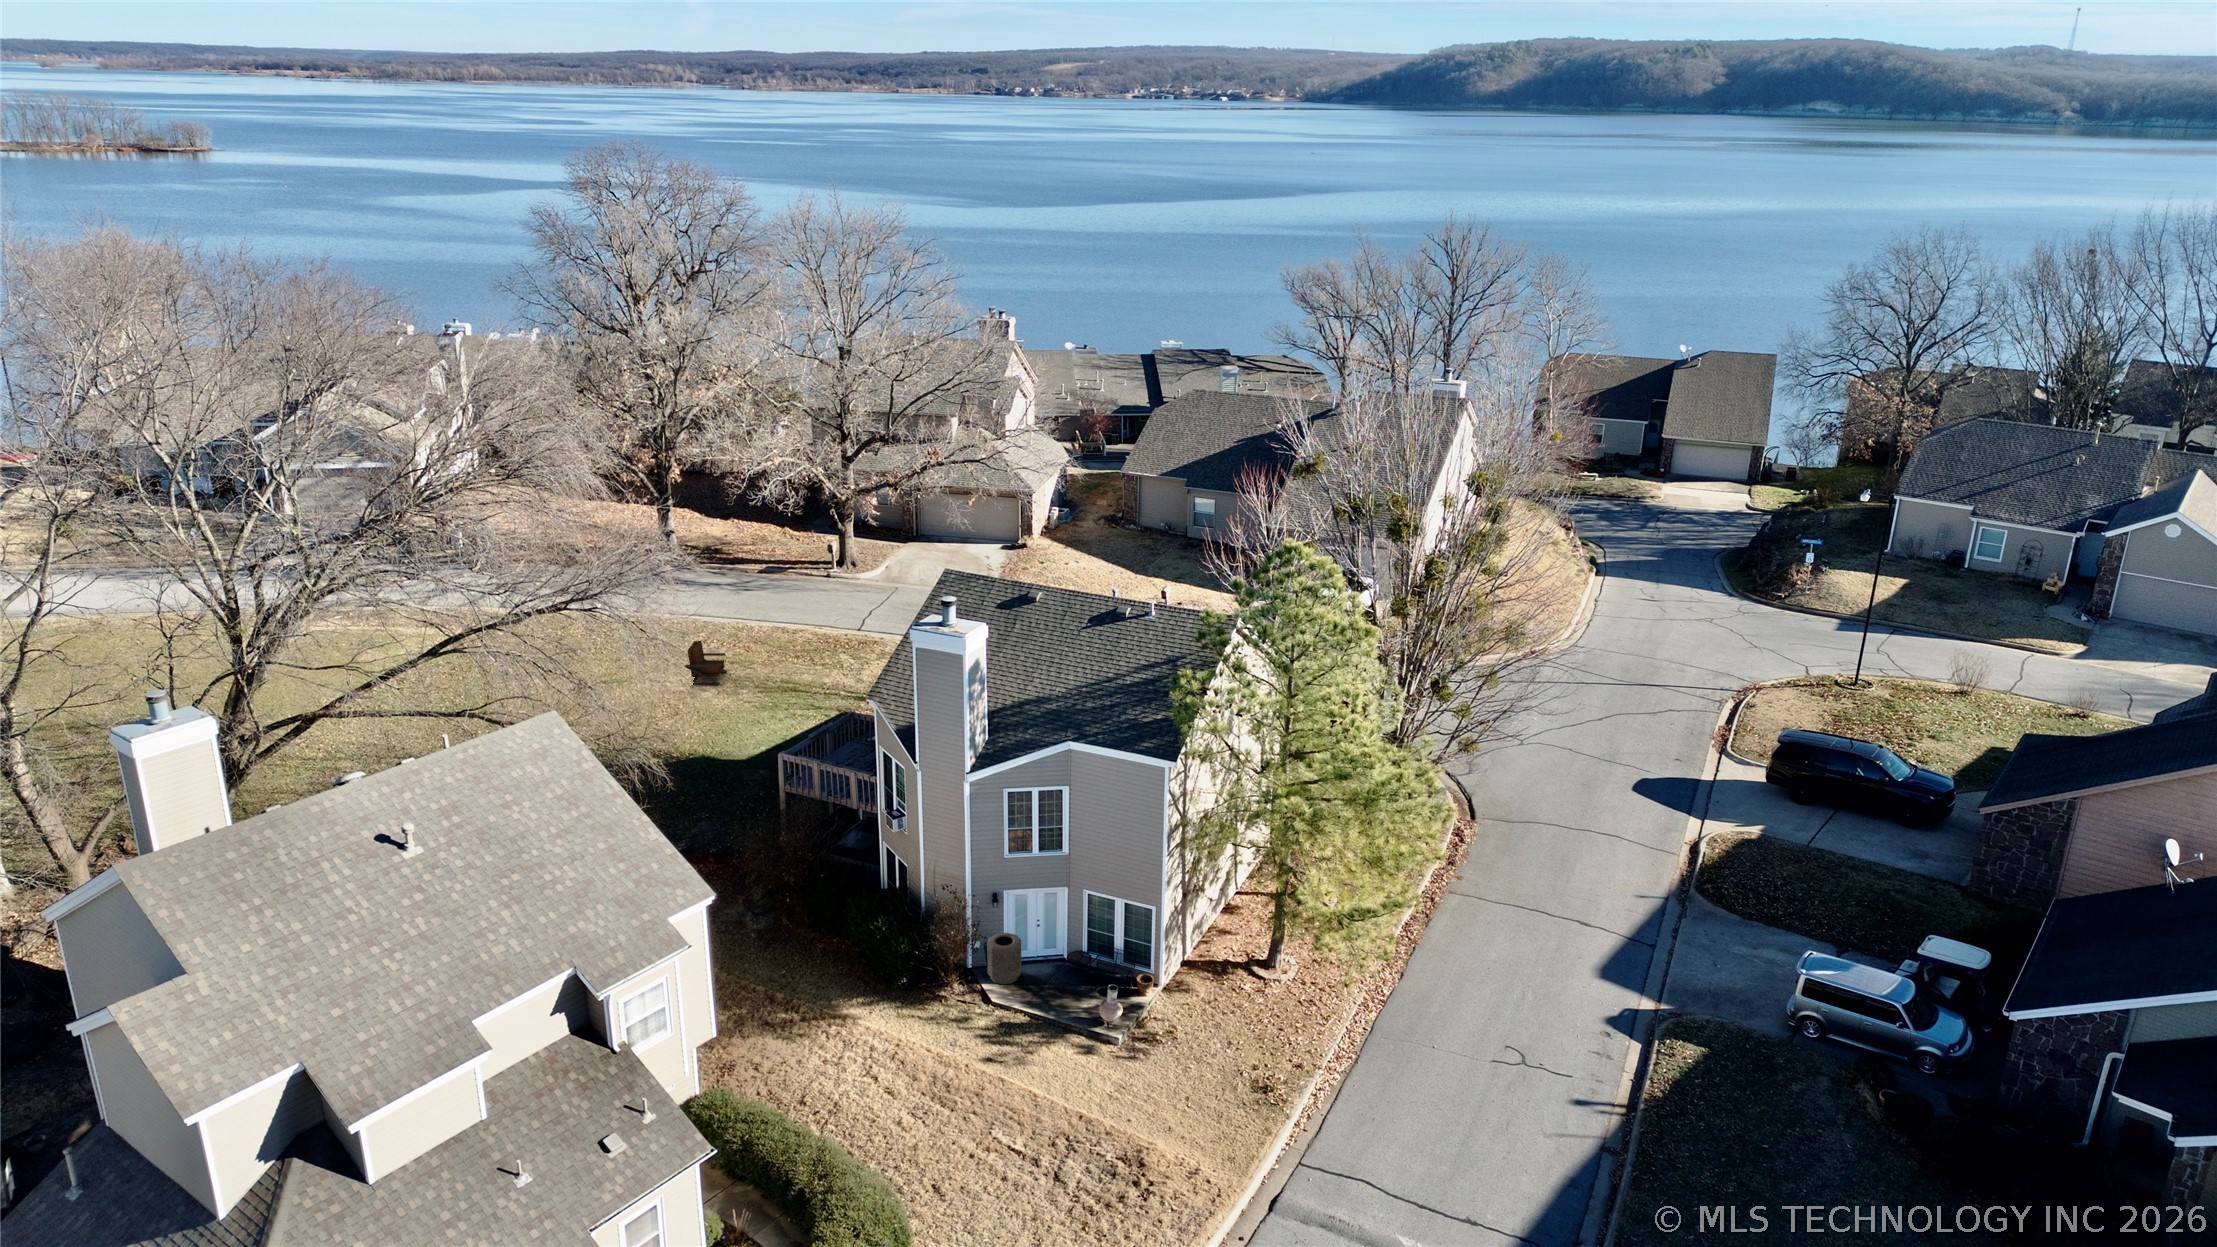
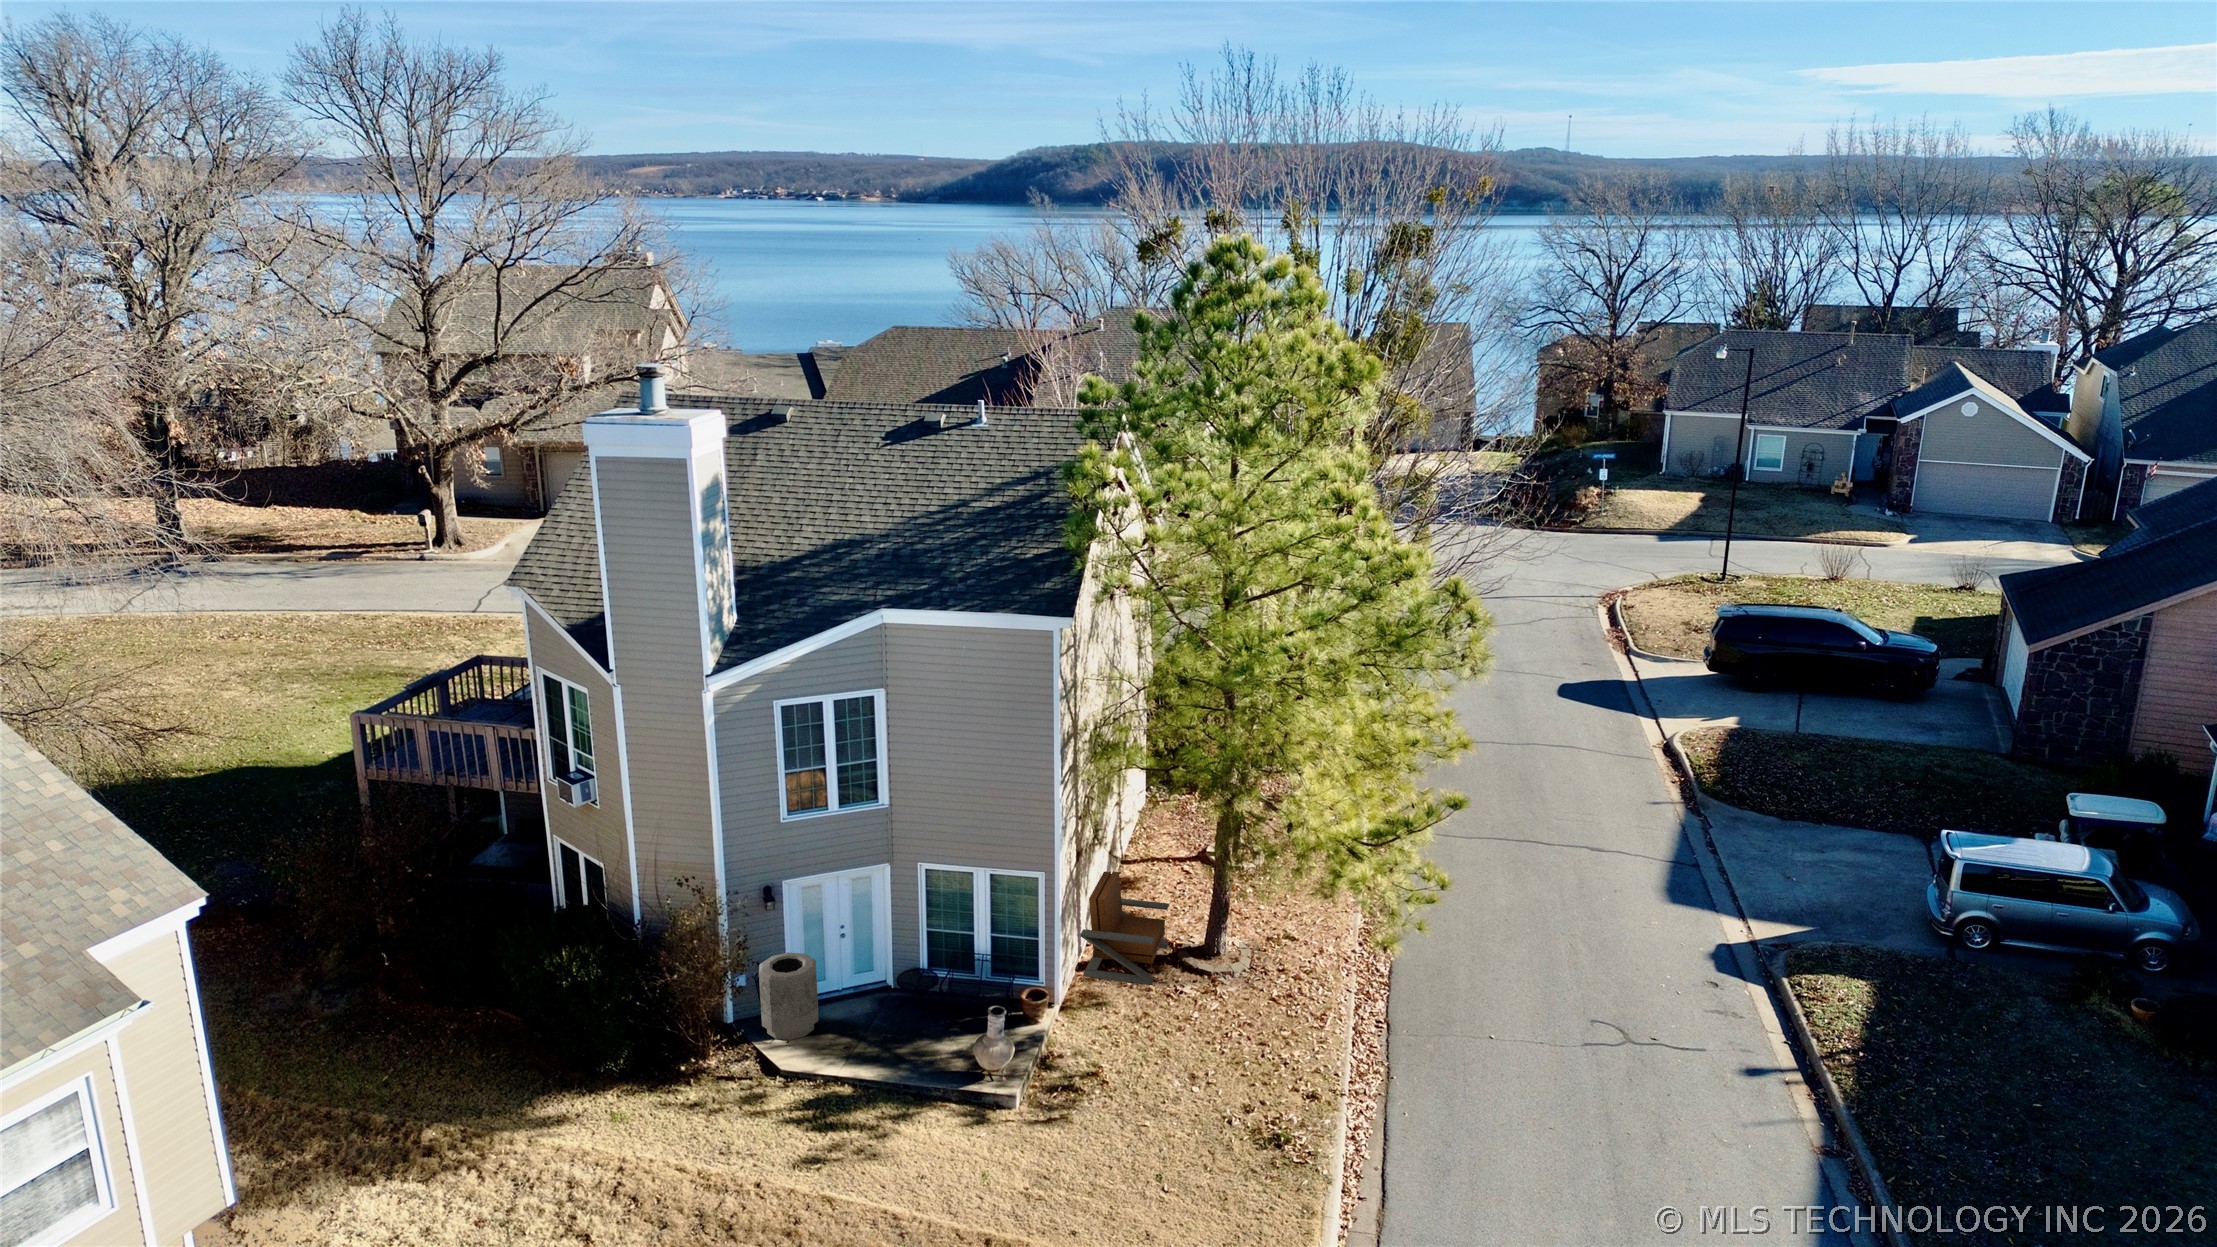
lounge chair: present [685,641,727,685] -> present [1080,872,1169,985]

